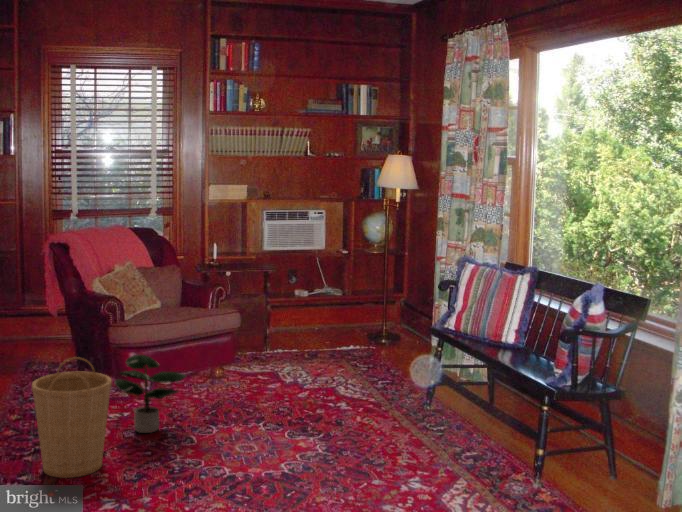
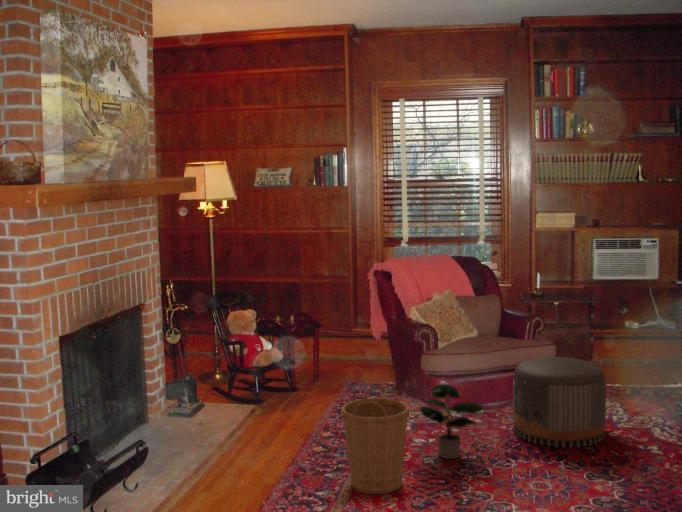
pouf: none [207,323,297,411] -> present [513,357,606,447]

